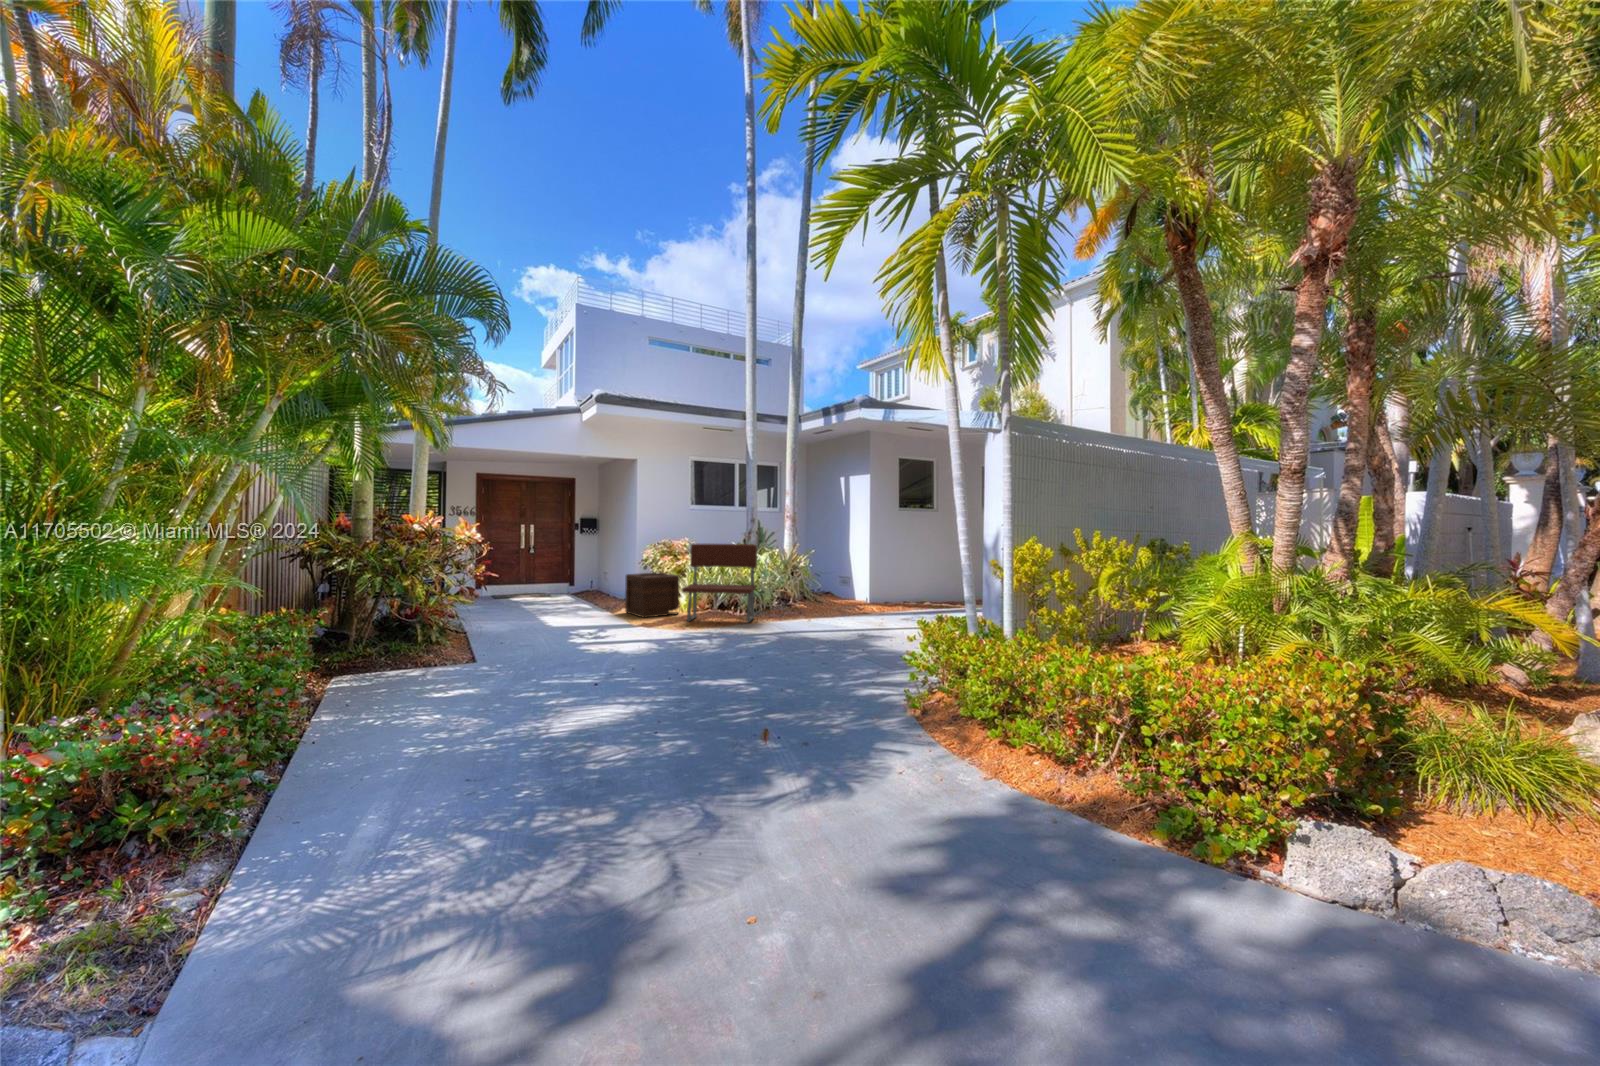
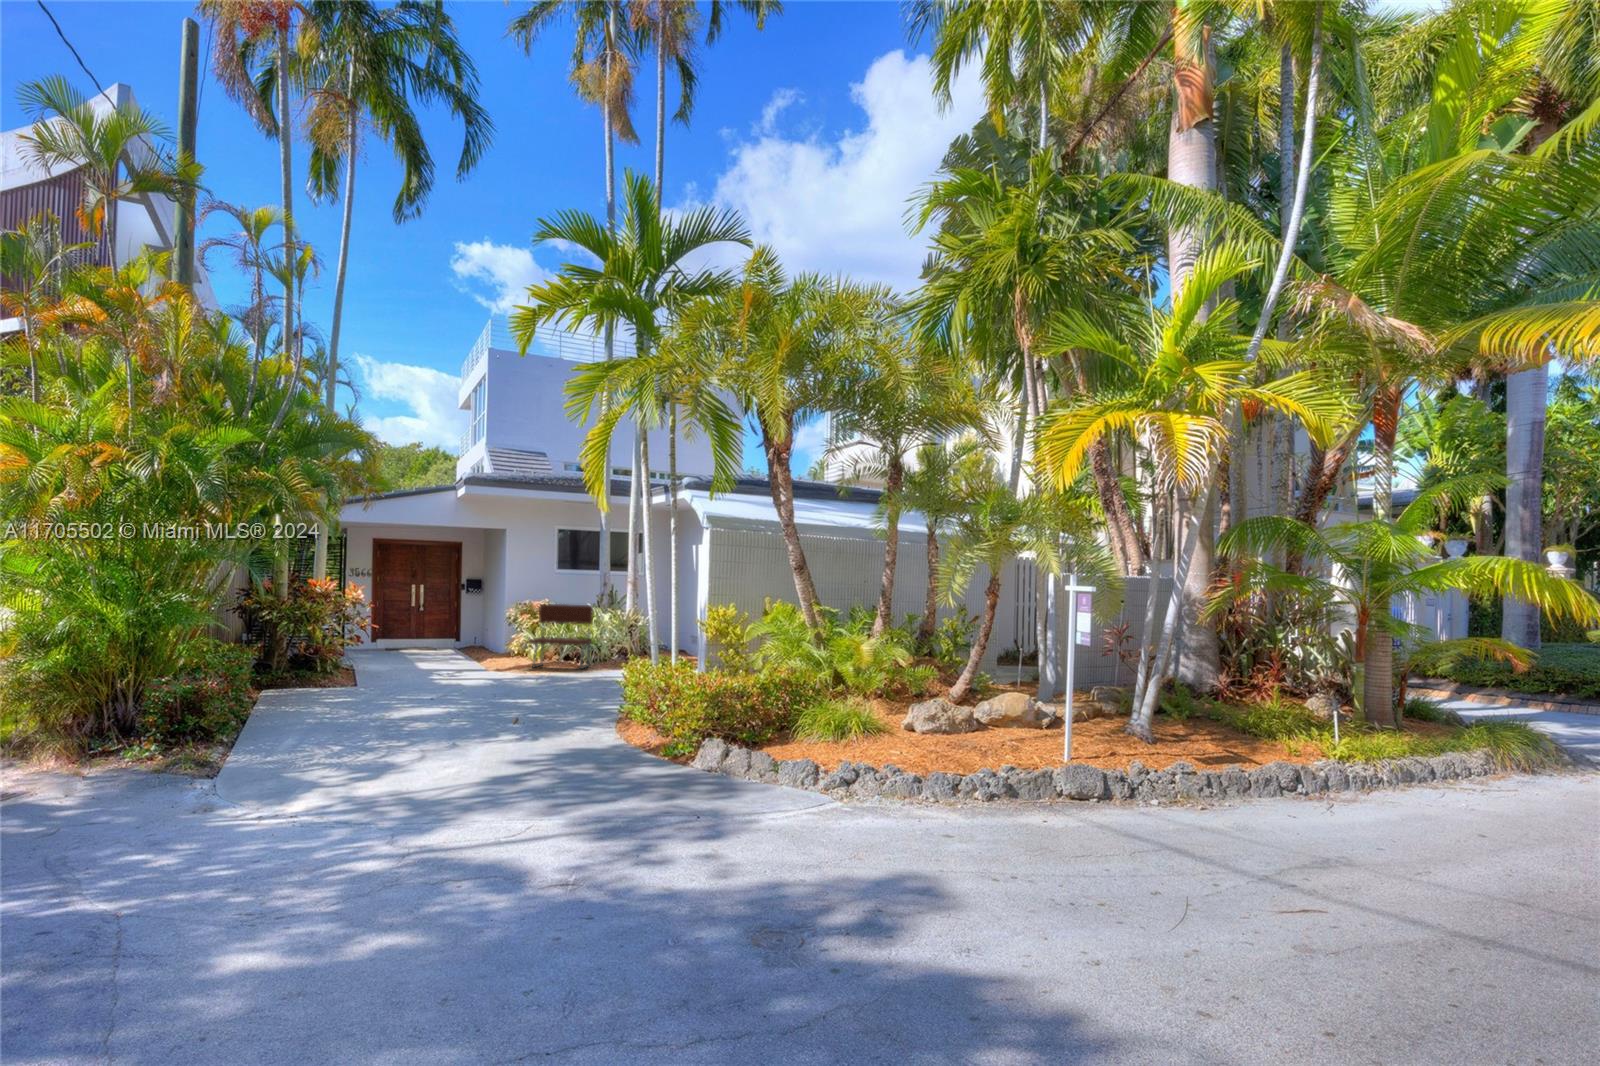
wooden crate: present [625,573,680,617] -> none [488,628,532,665]

